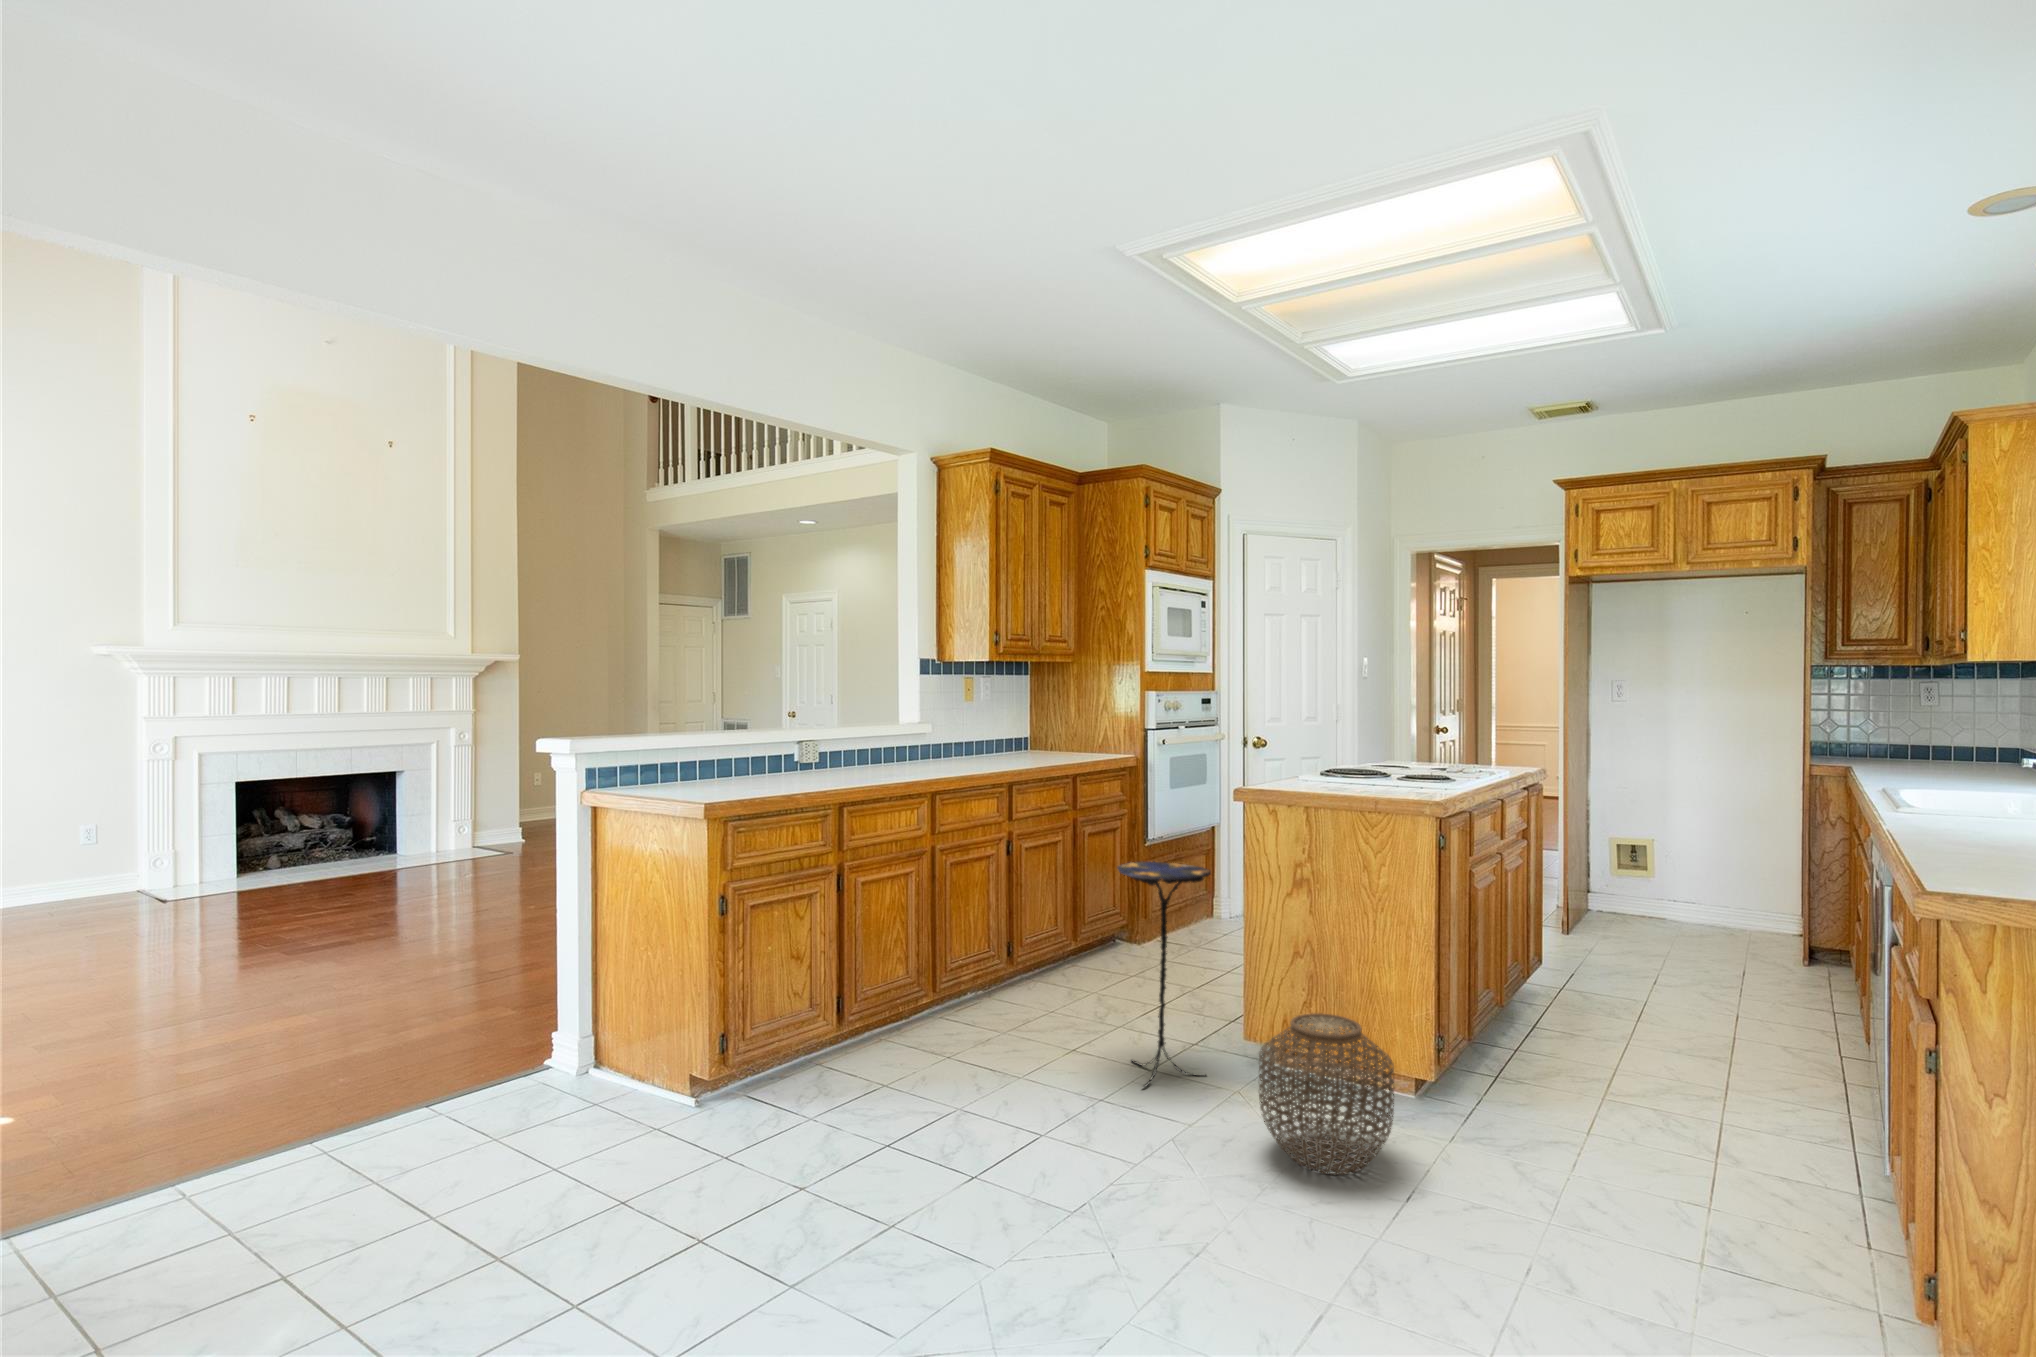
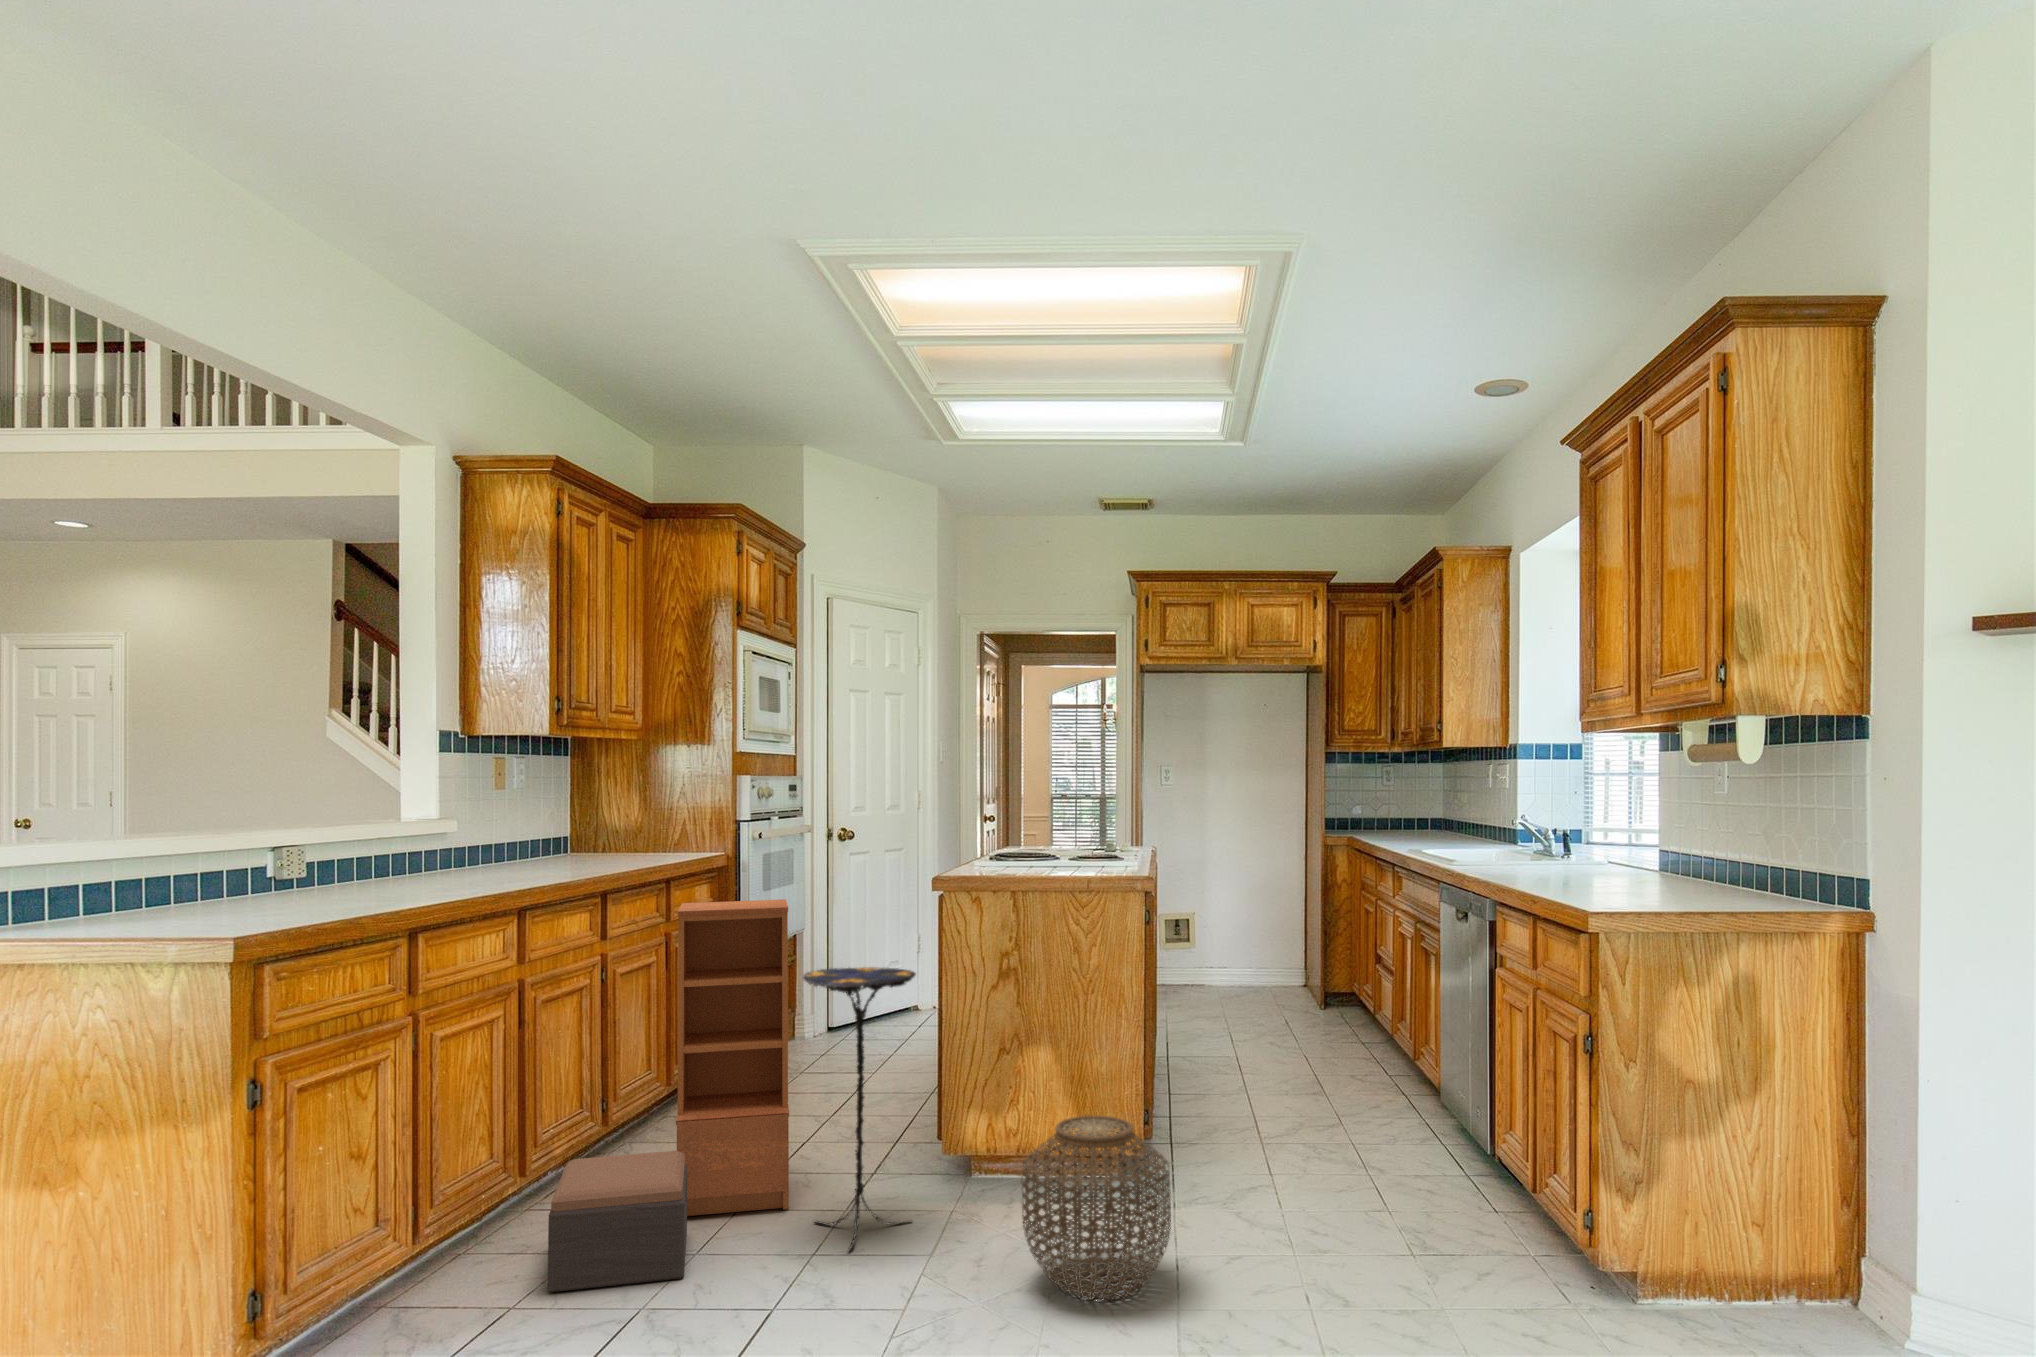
bookcase: none [1035,798,1135,1047] -> present [676,899,789,1216]
footstool: none [922,982,1037,1082] -> present [548,1151,687,1292]

